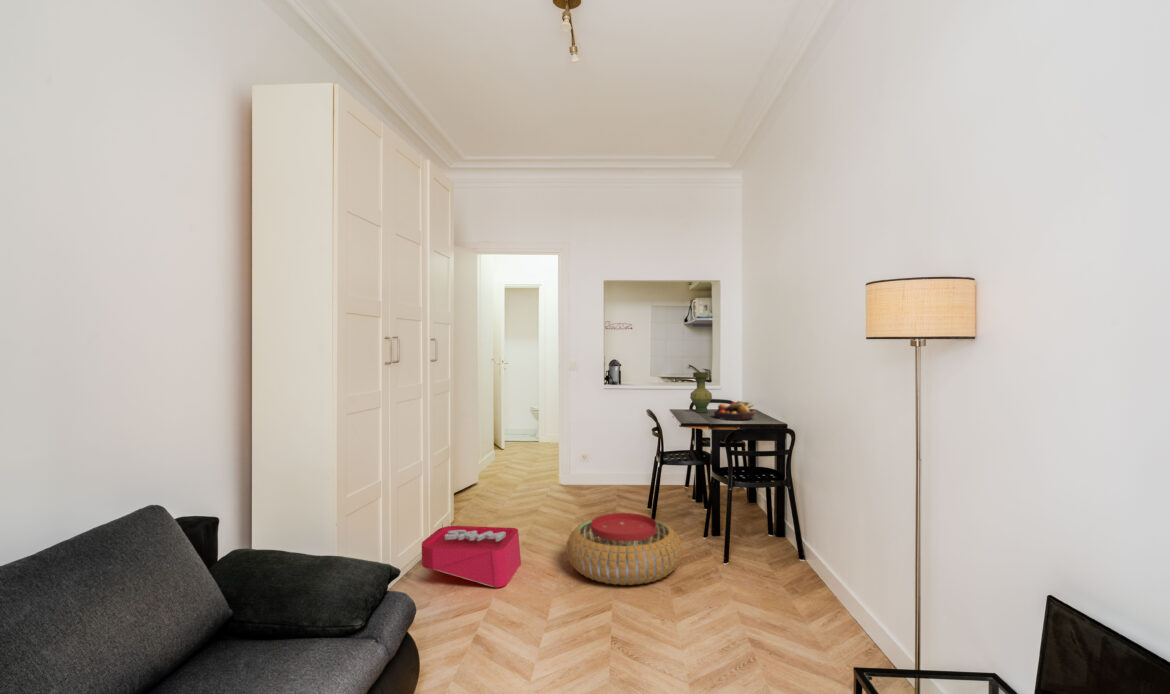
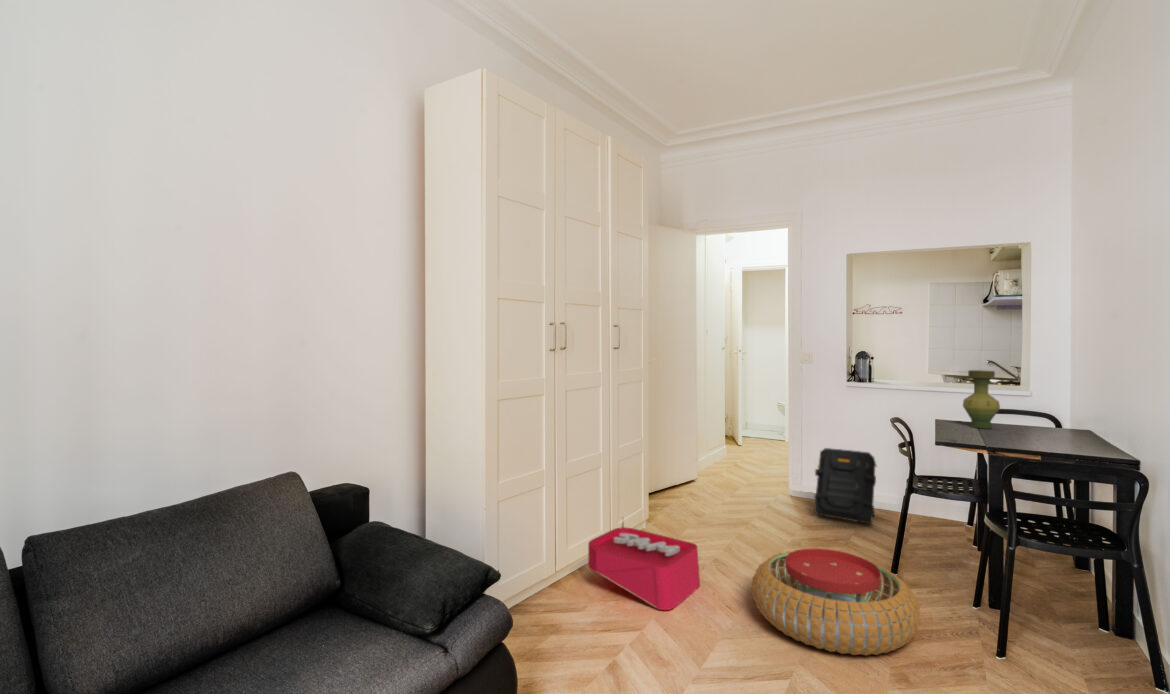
fruit bowl: present [714,401,755,420] -> none [996,416,1077,446]
backpack: none [586,439,629,494] -> present [814,448,876,524]

